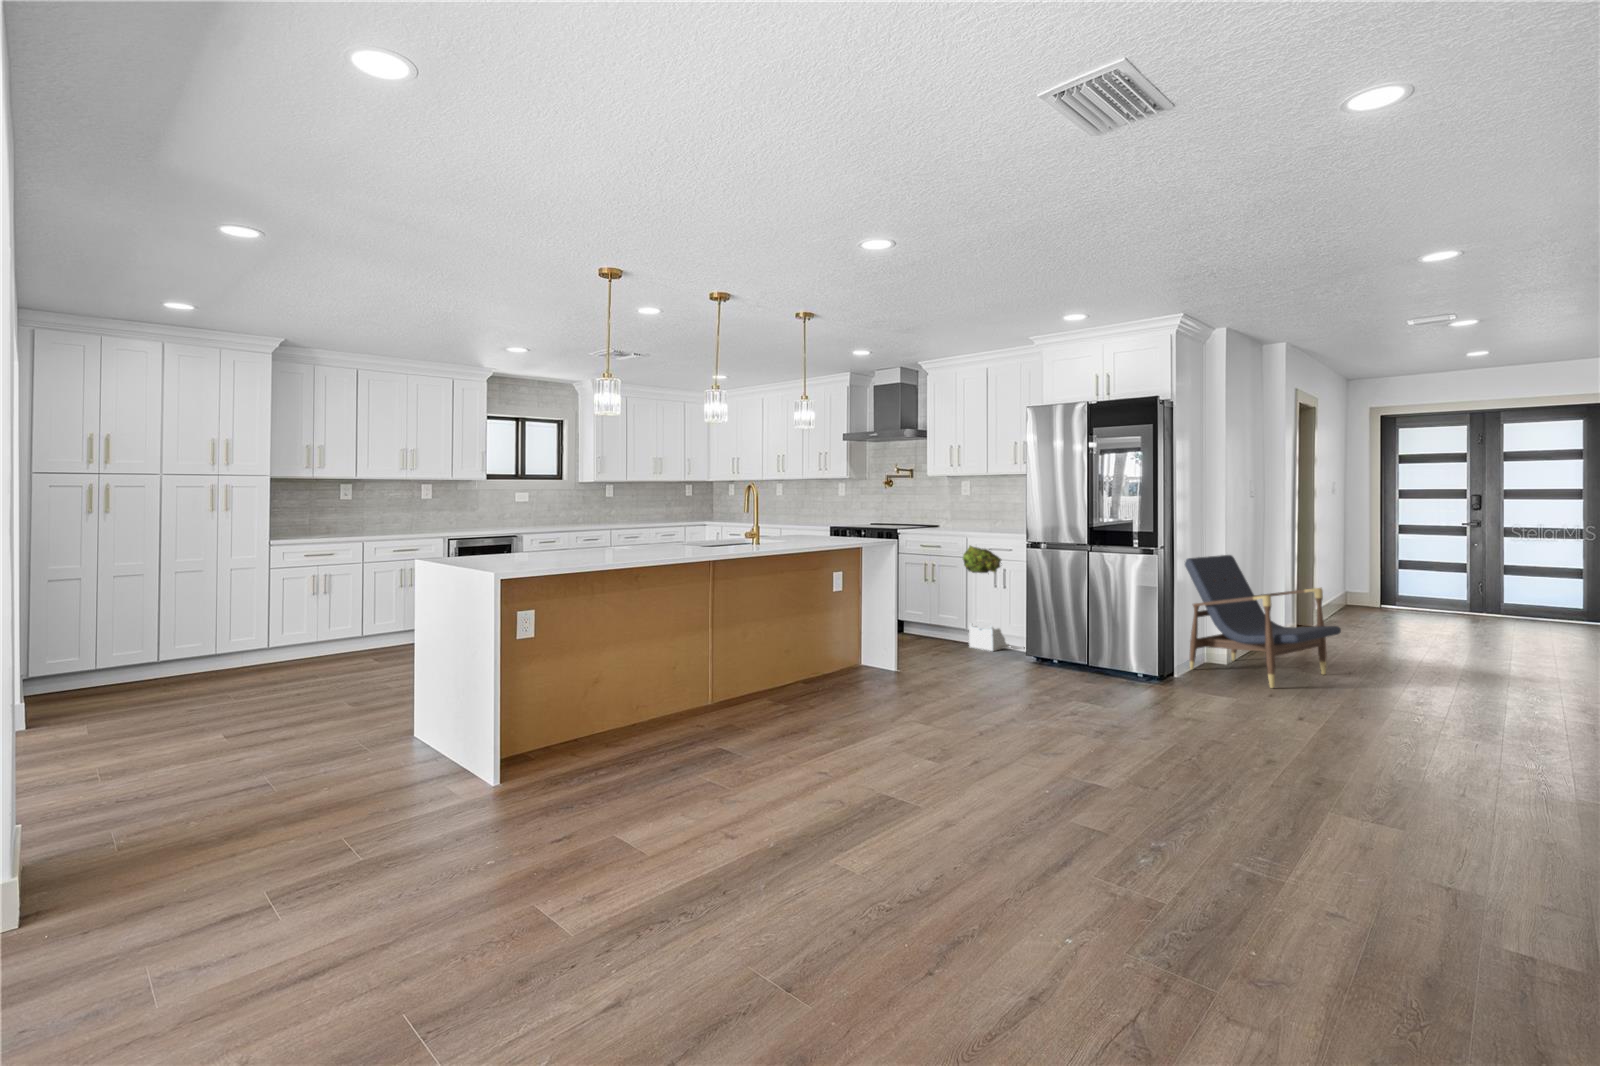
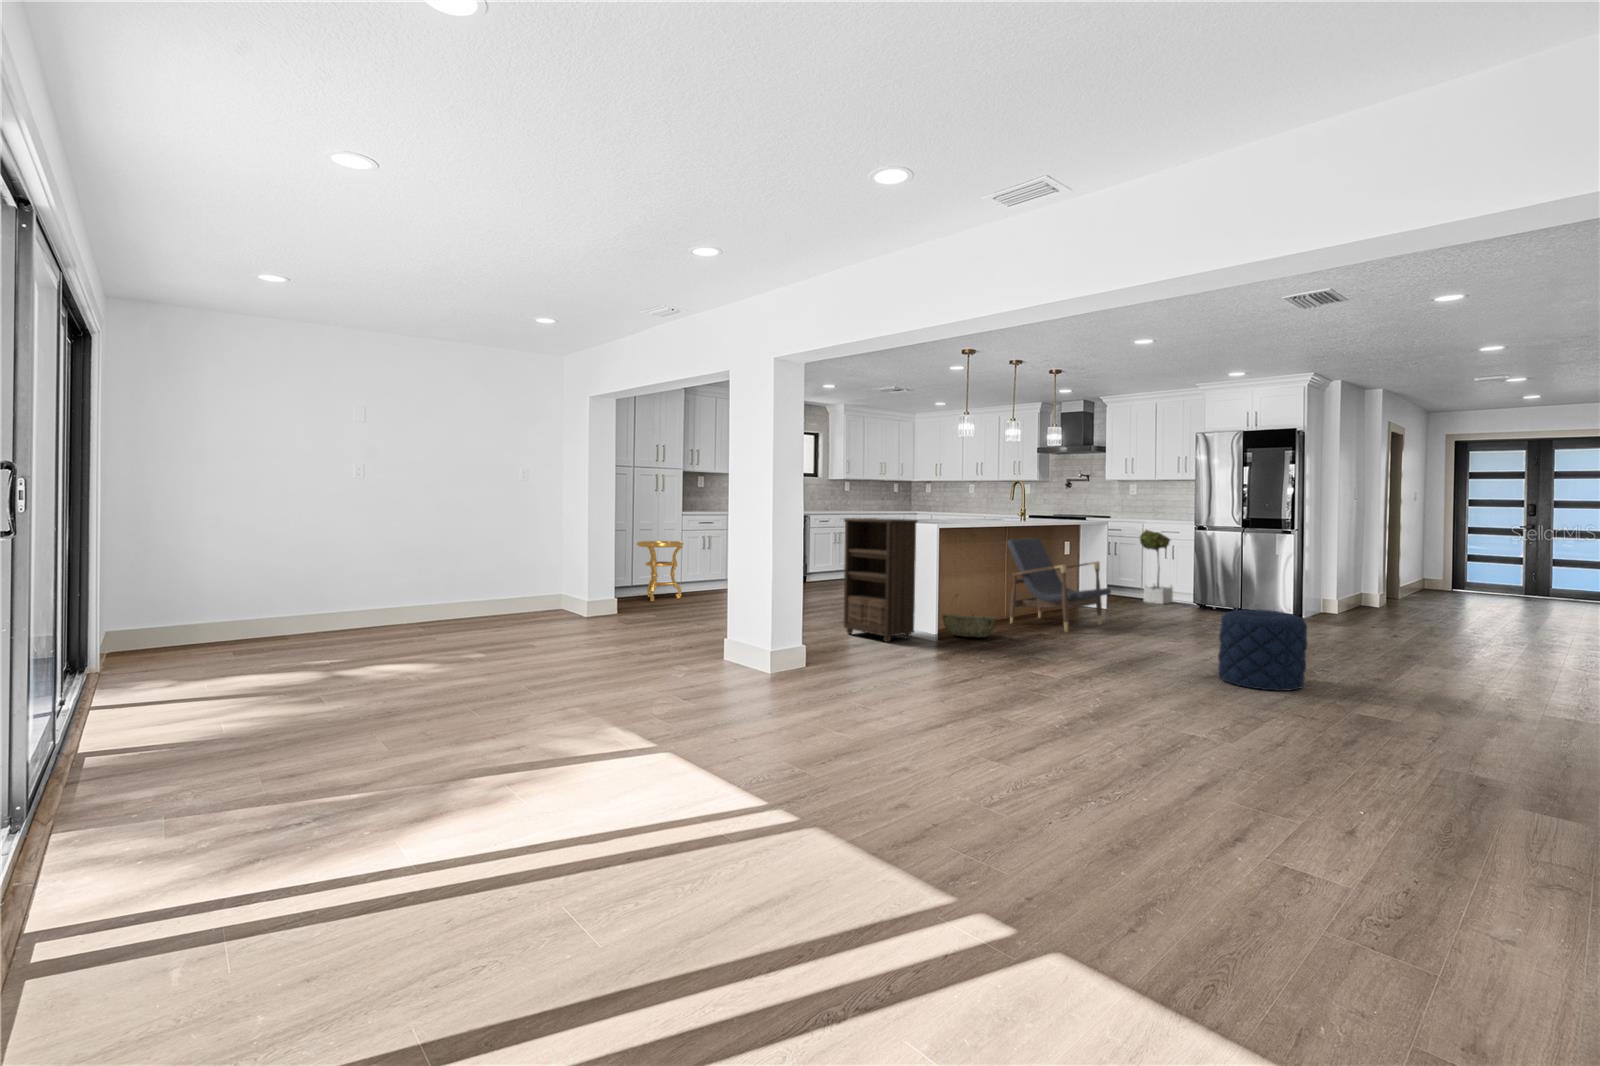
lounge chair: present [1185,555,1341,688] -> present [1007,538,1111,632]
bookshelf: none [375,556,488,784] -> present [844,518,918,642]
side table: none [207,582,290,677] -> present [637,541,684,601]
woven basket: none [552,715,642,762] -> present [942,614,995,637]
pouf: none [932,751,1102,960] -> present [1218,610,1308,691]

